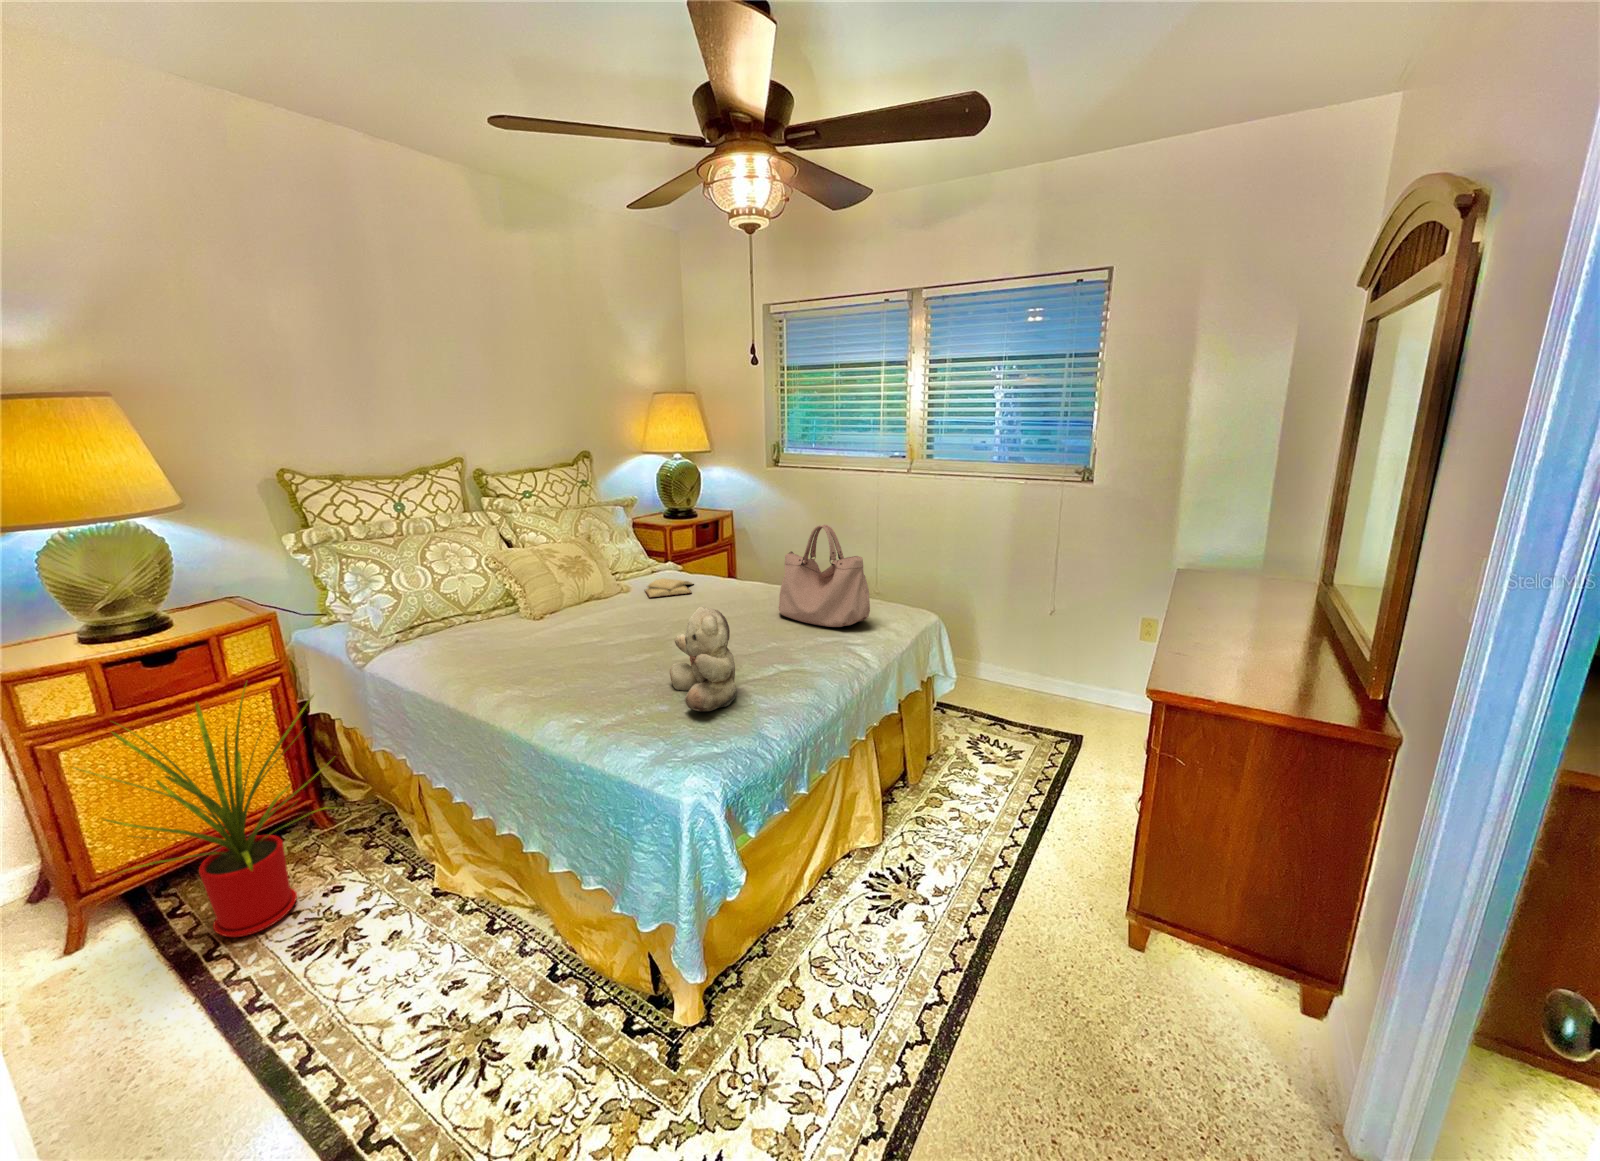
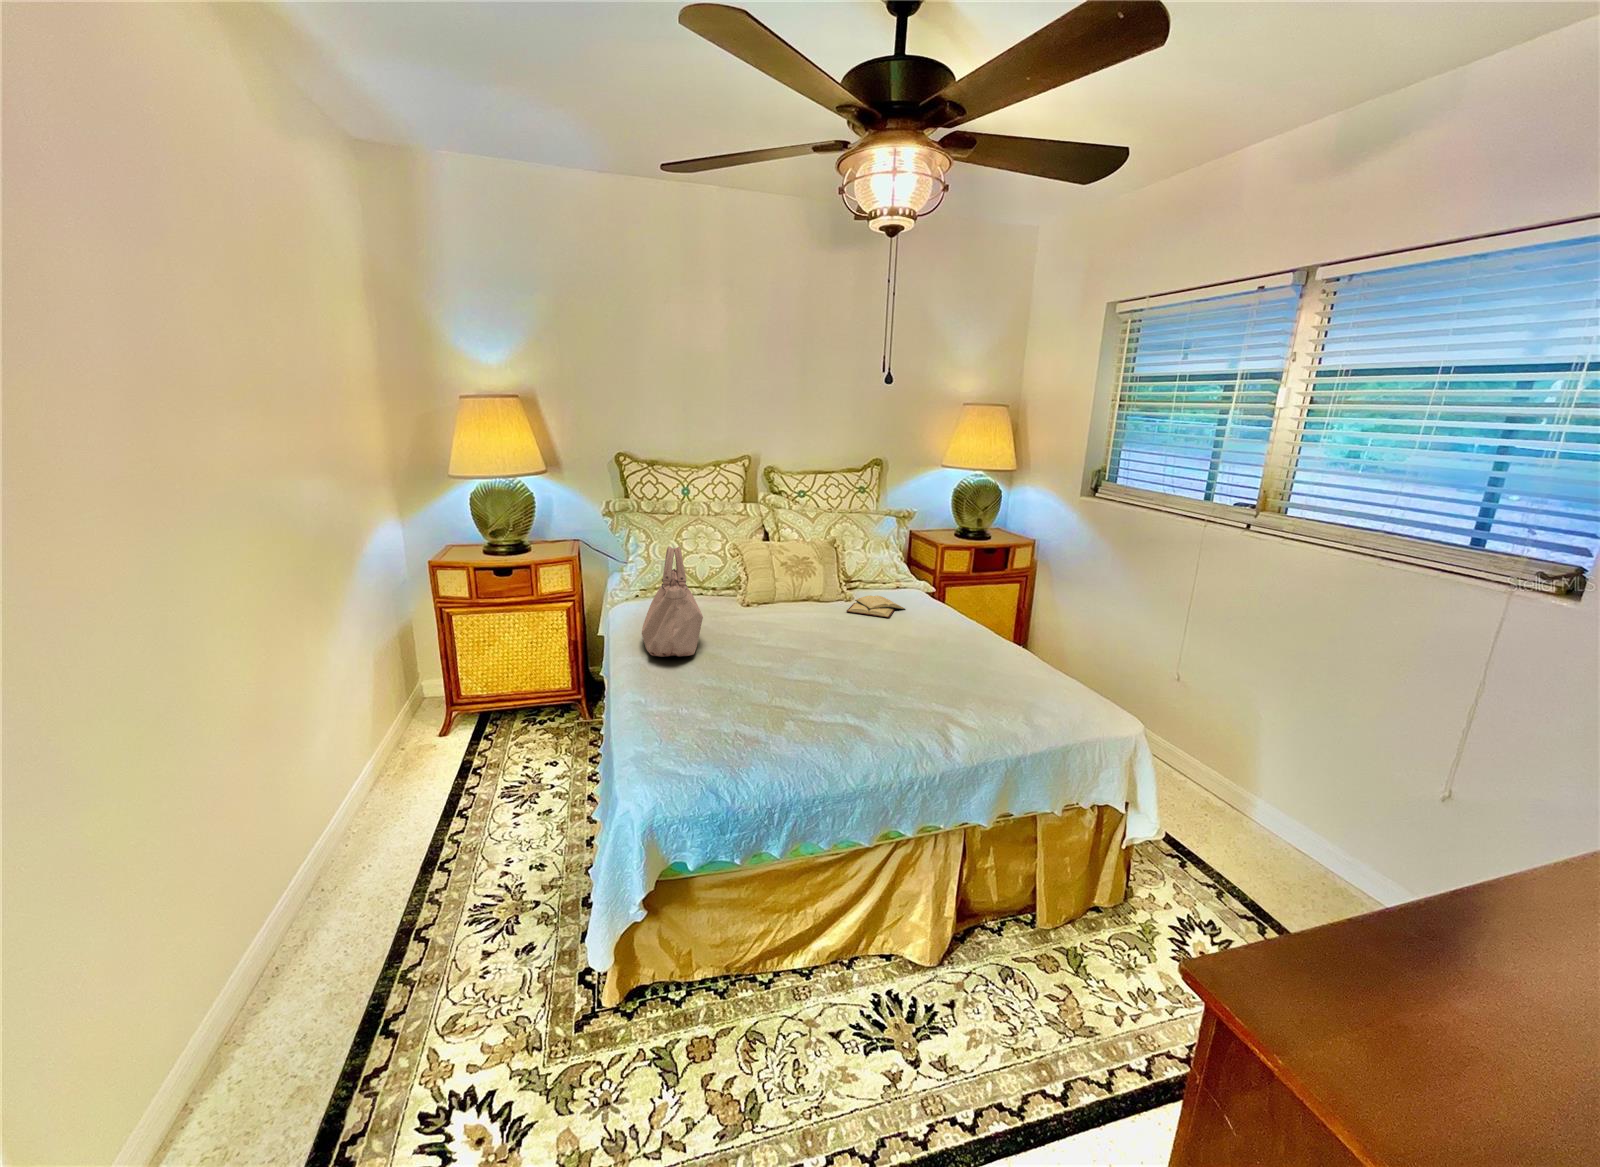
handbag: present [779,525,870,627] -> present [642,546,703,657]
teddy bear: present [670,607,736,711] -> none [709,632,783,737]
house plant: present [75,684,335,937] -> none [430,598,569,768]

